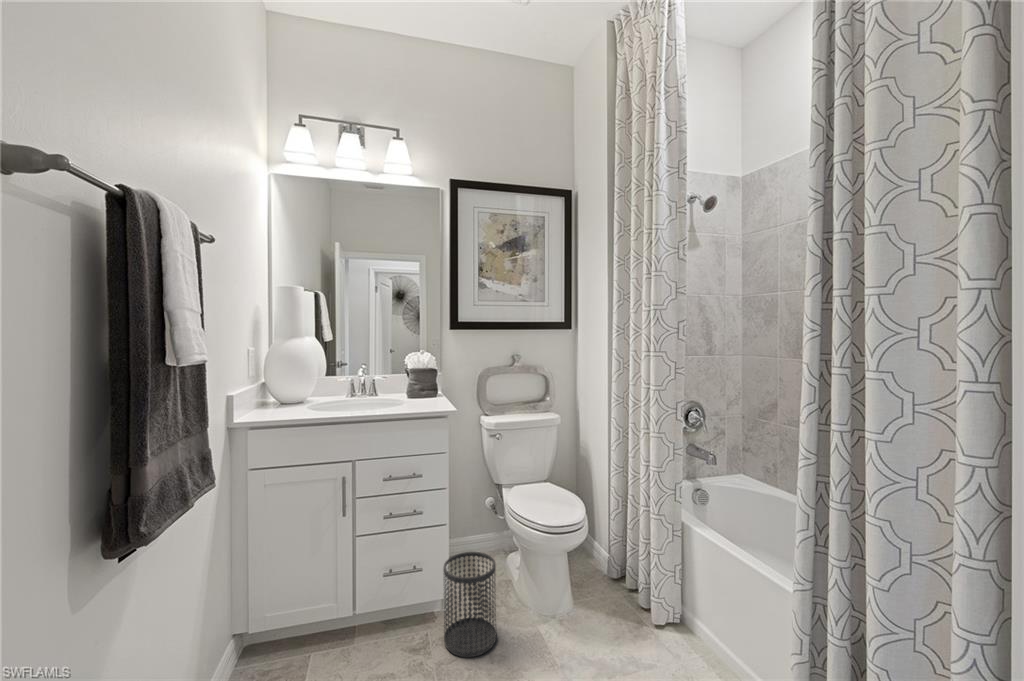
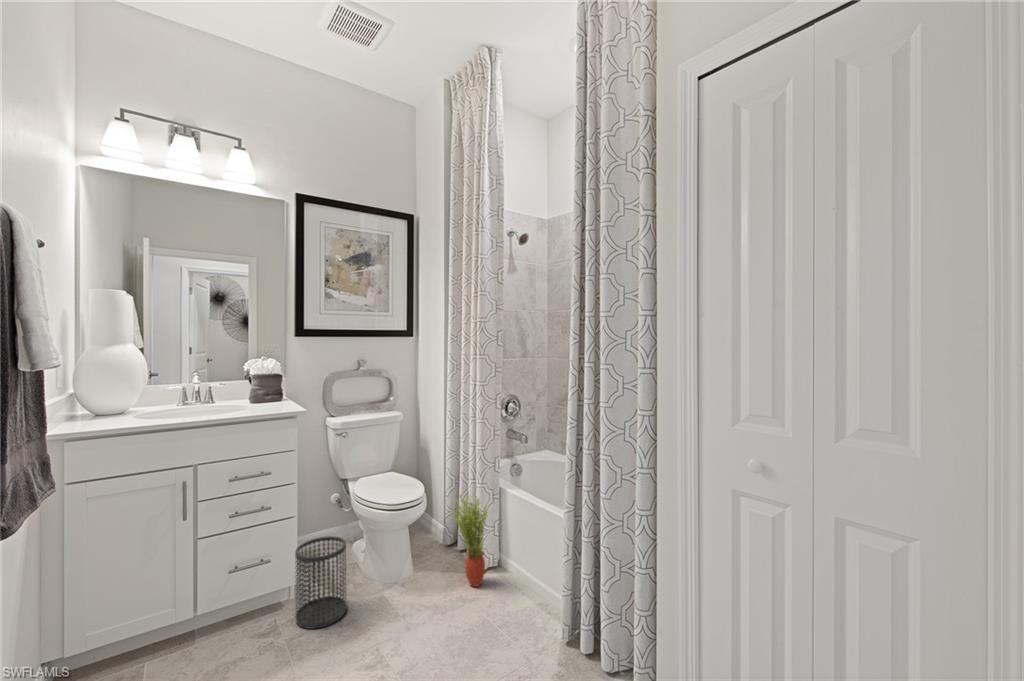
potted plant: none [616,524,667,646] -> present [452,493,488,587]

